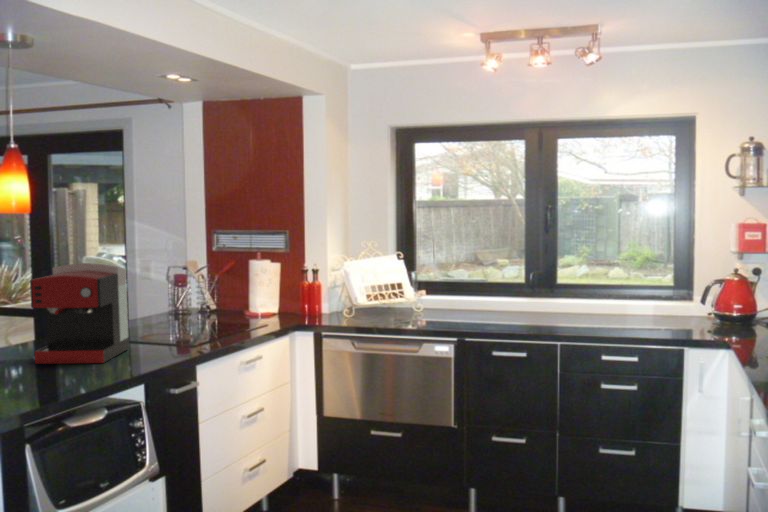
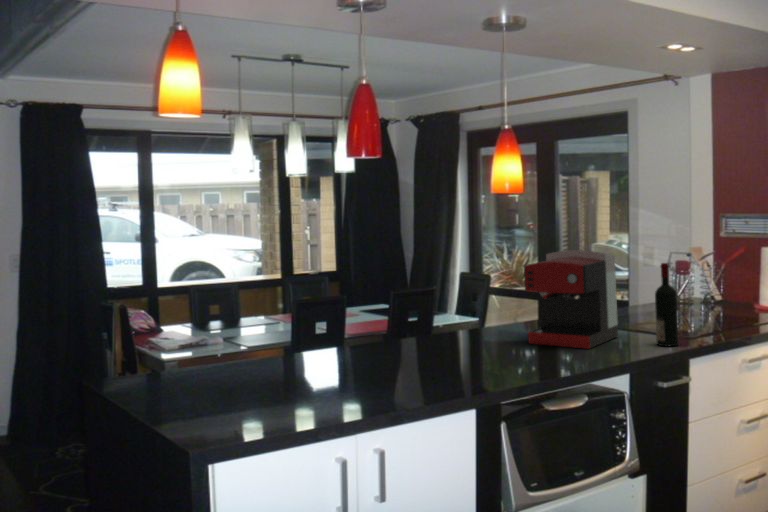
wine bottle: none [166,275,187,354] -> present [655,263,678,347]

